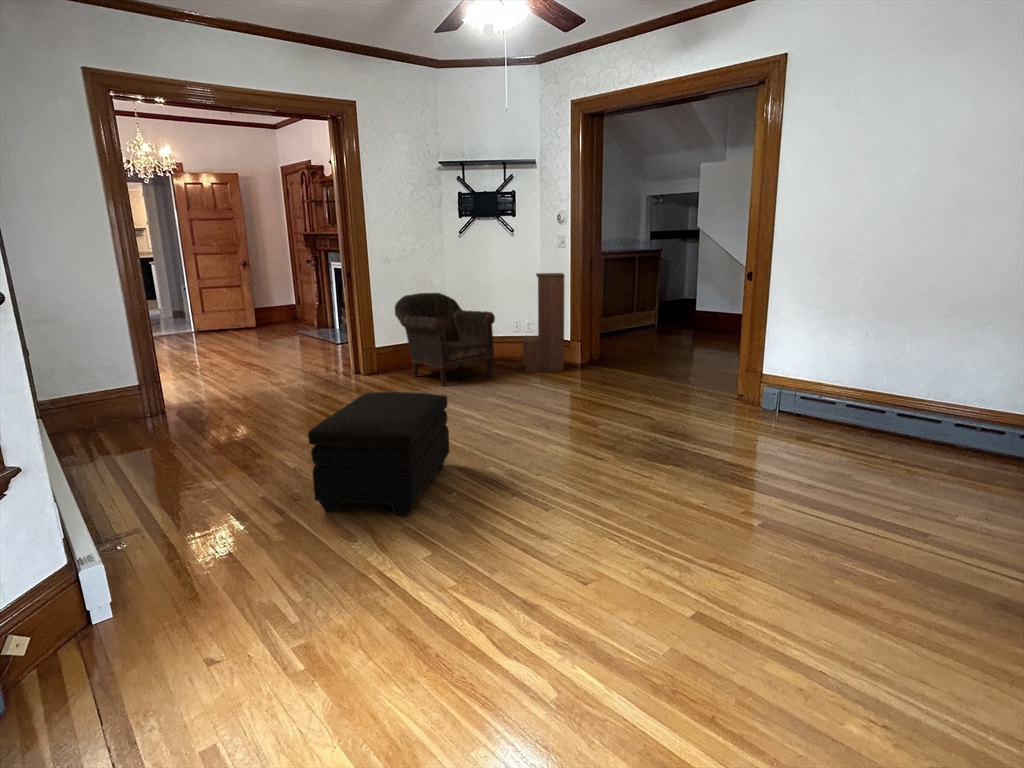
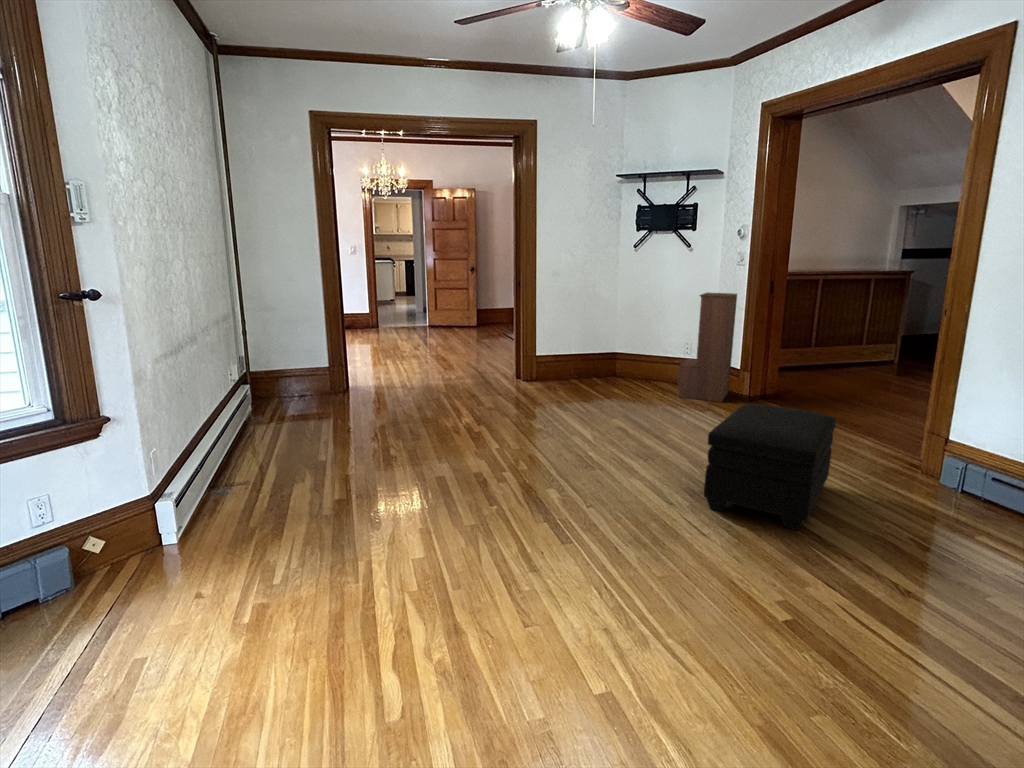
armchair: present [395,293,495,386] -> none [554,306,649,400]
ottoman: present [308,392,450,515] -> present [704,404,836,530]

